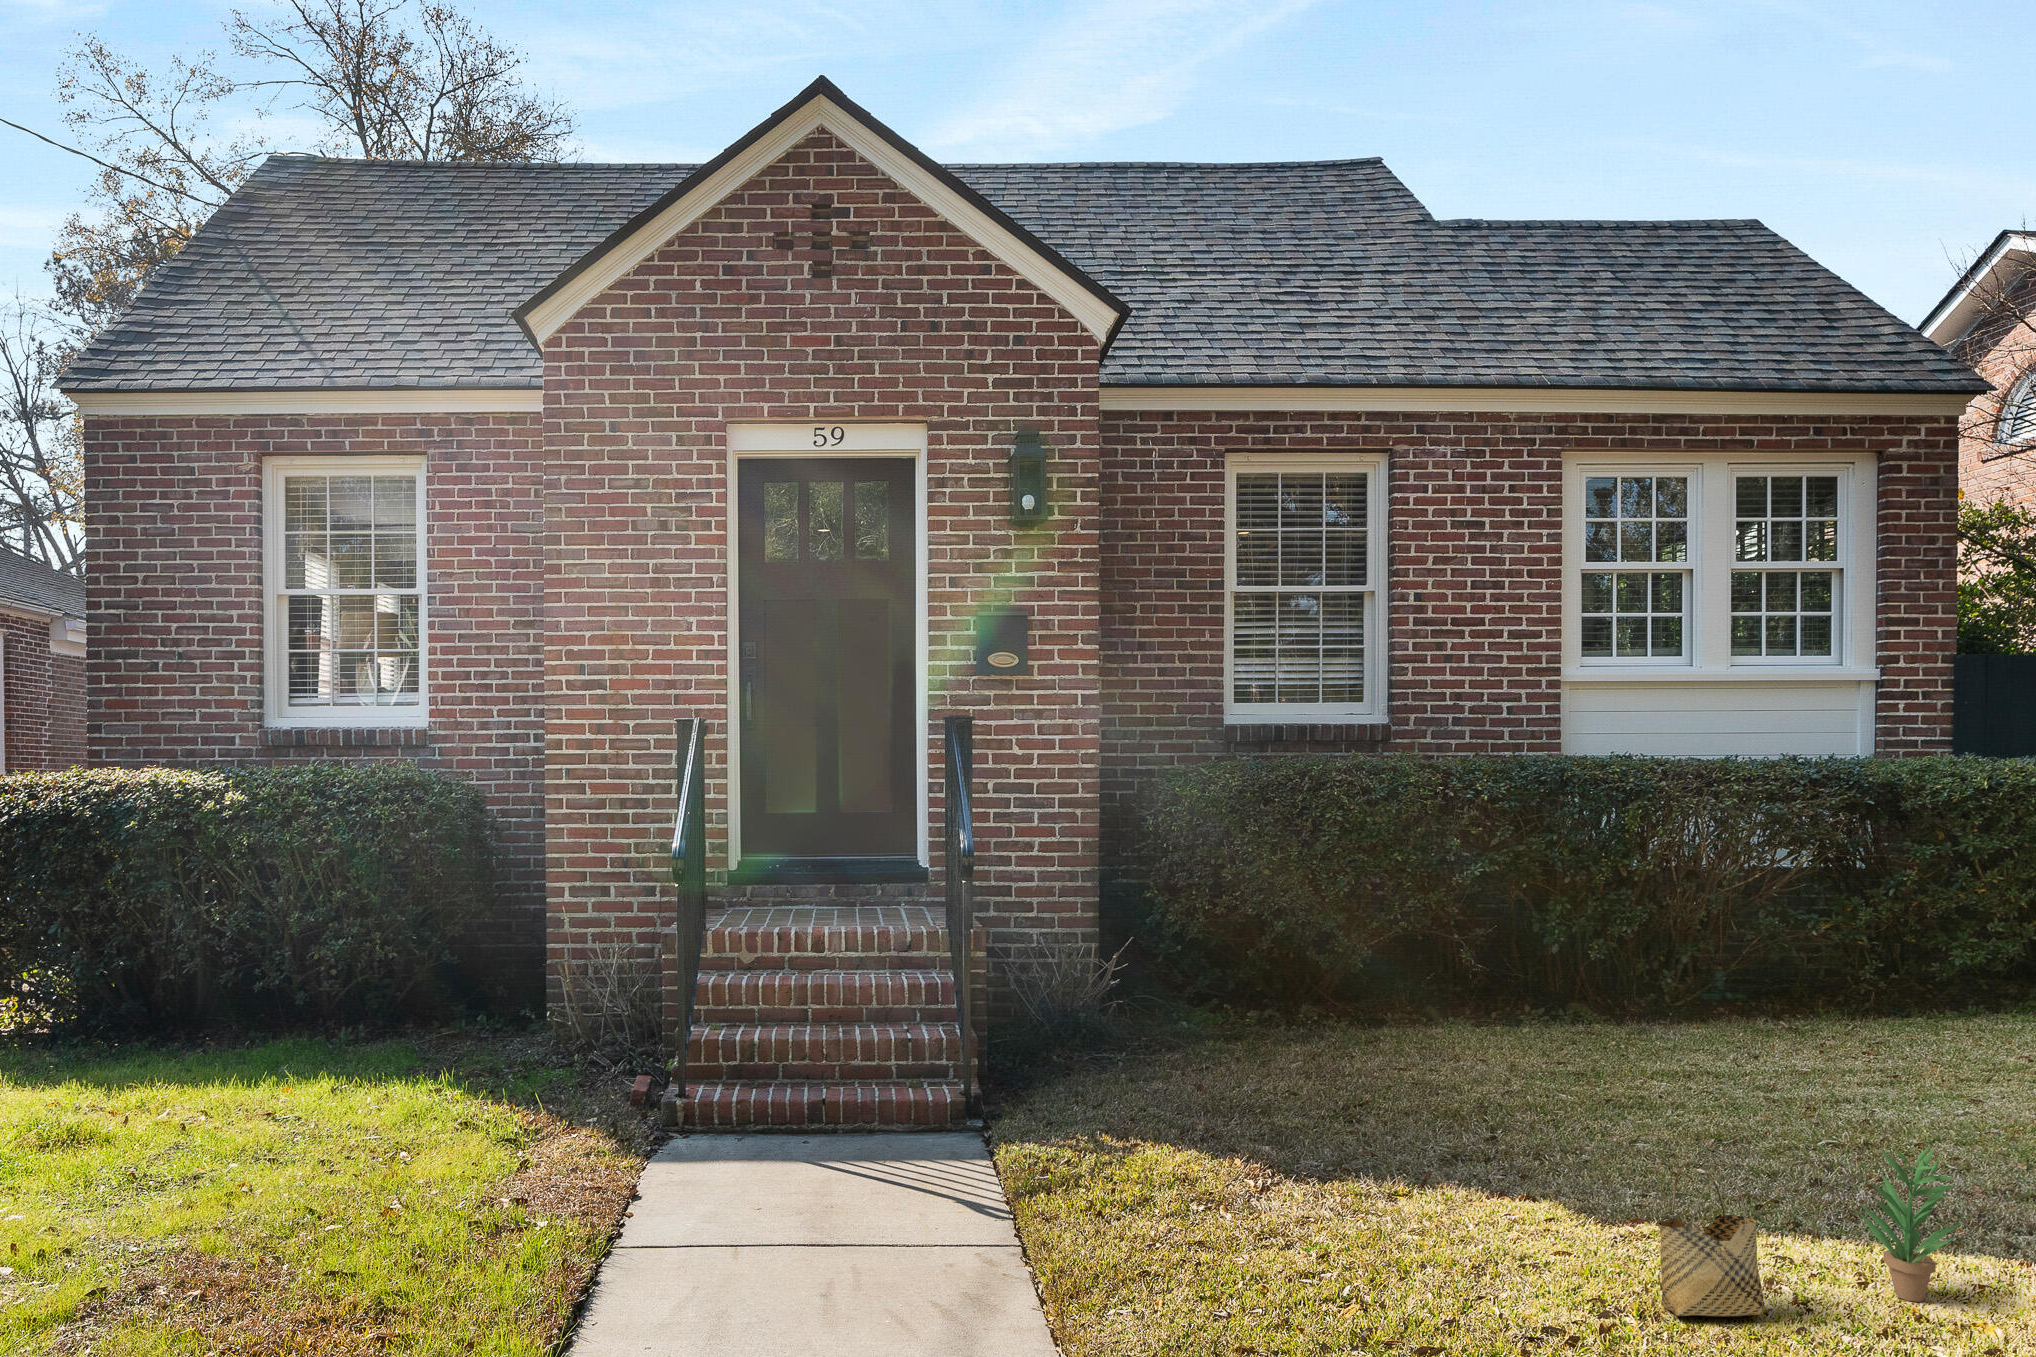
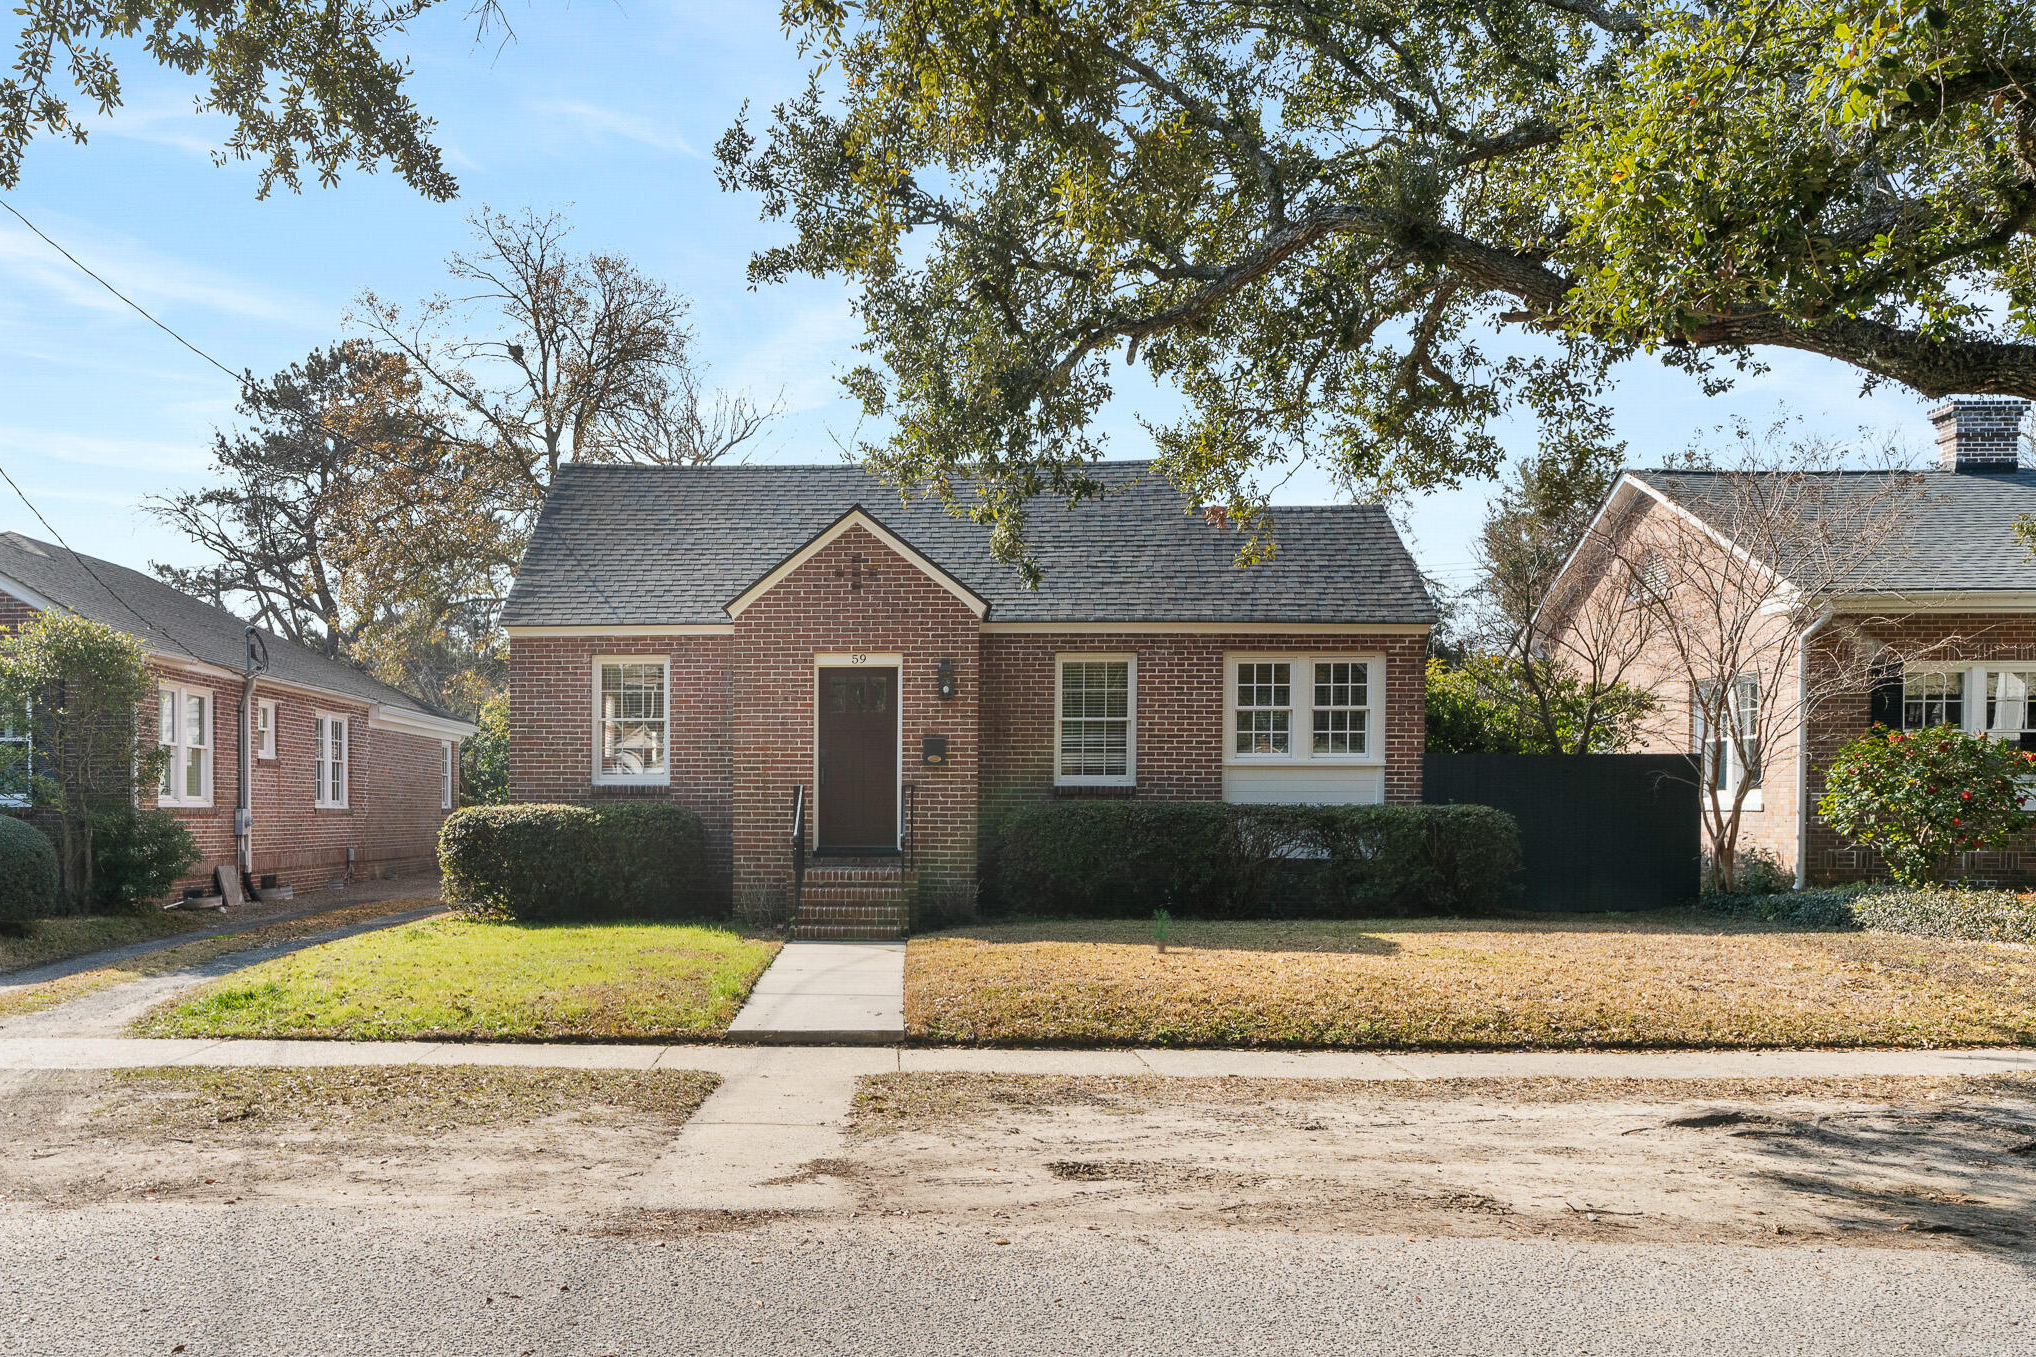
woven basket: present [1658,1162,1763,1317] -> none [1085,913,1113,953]

